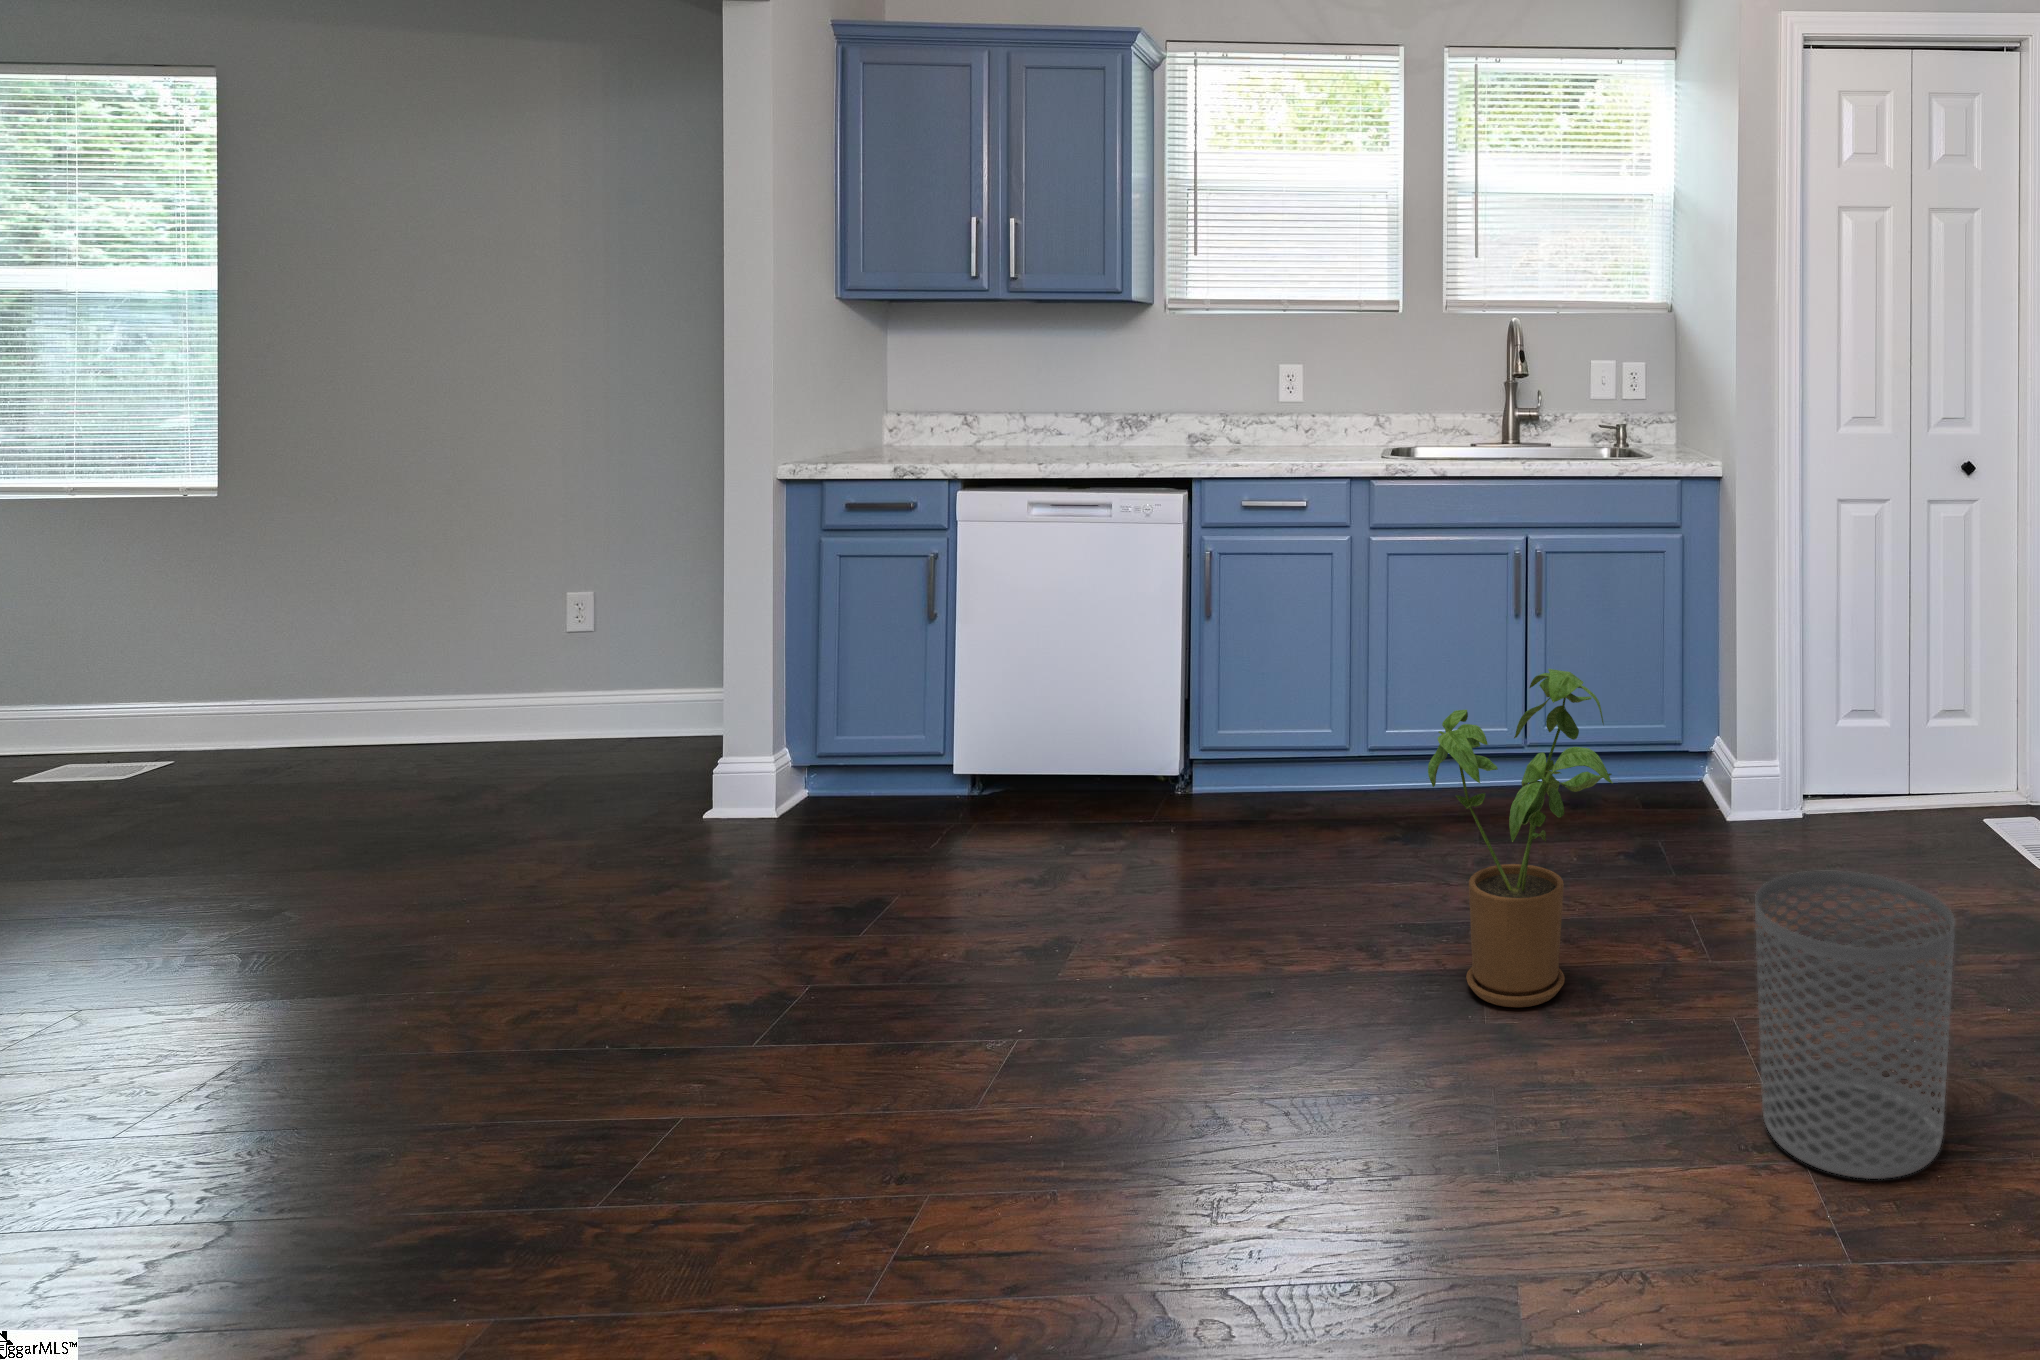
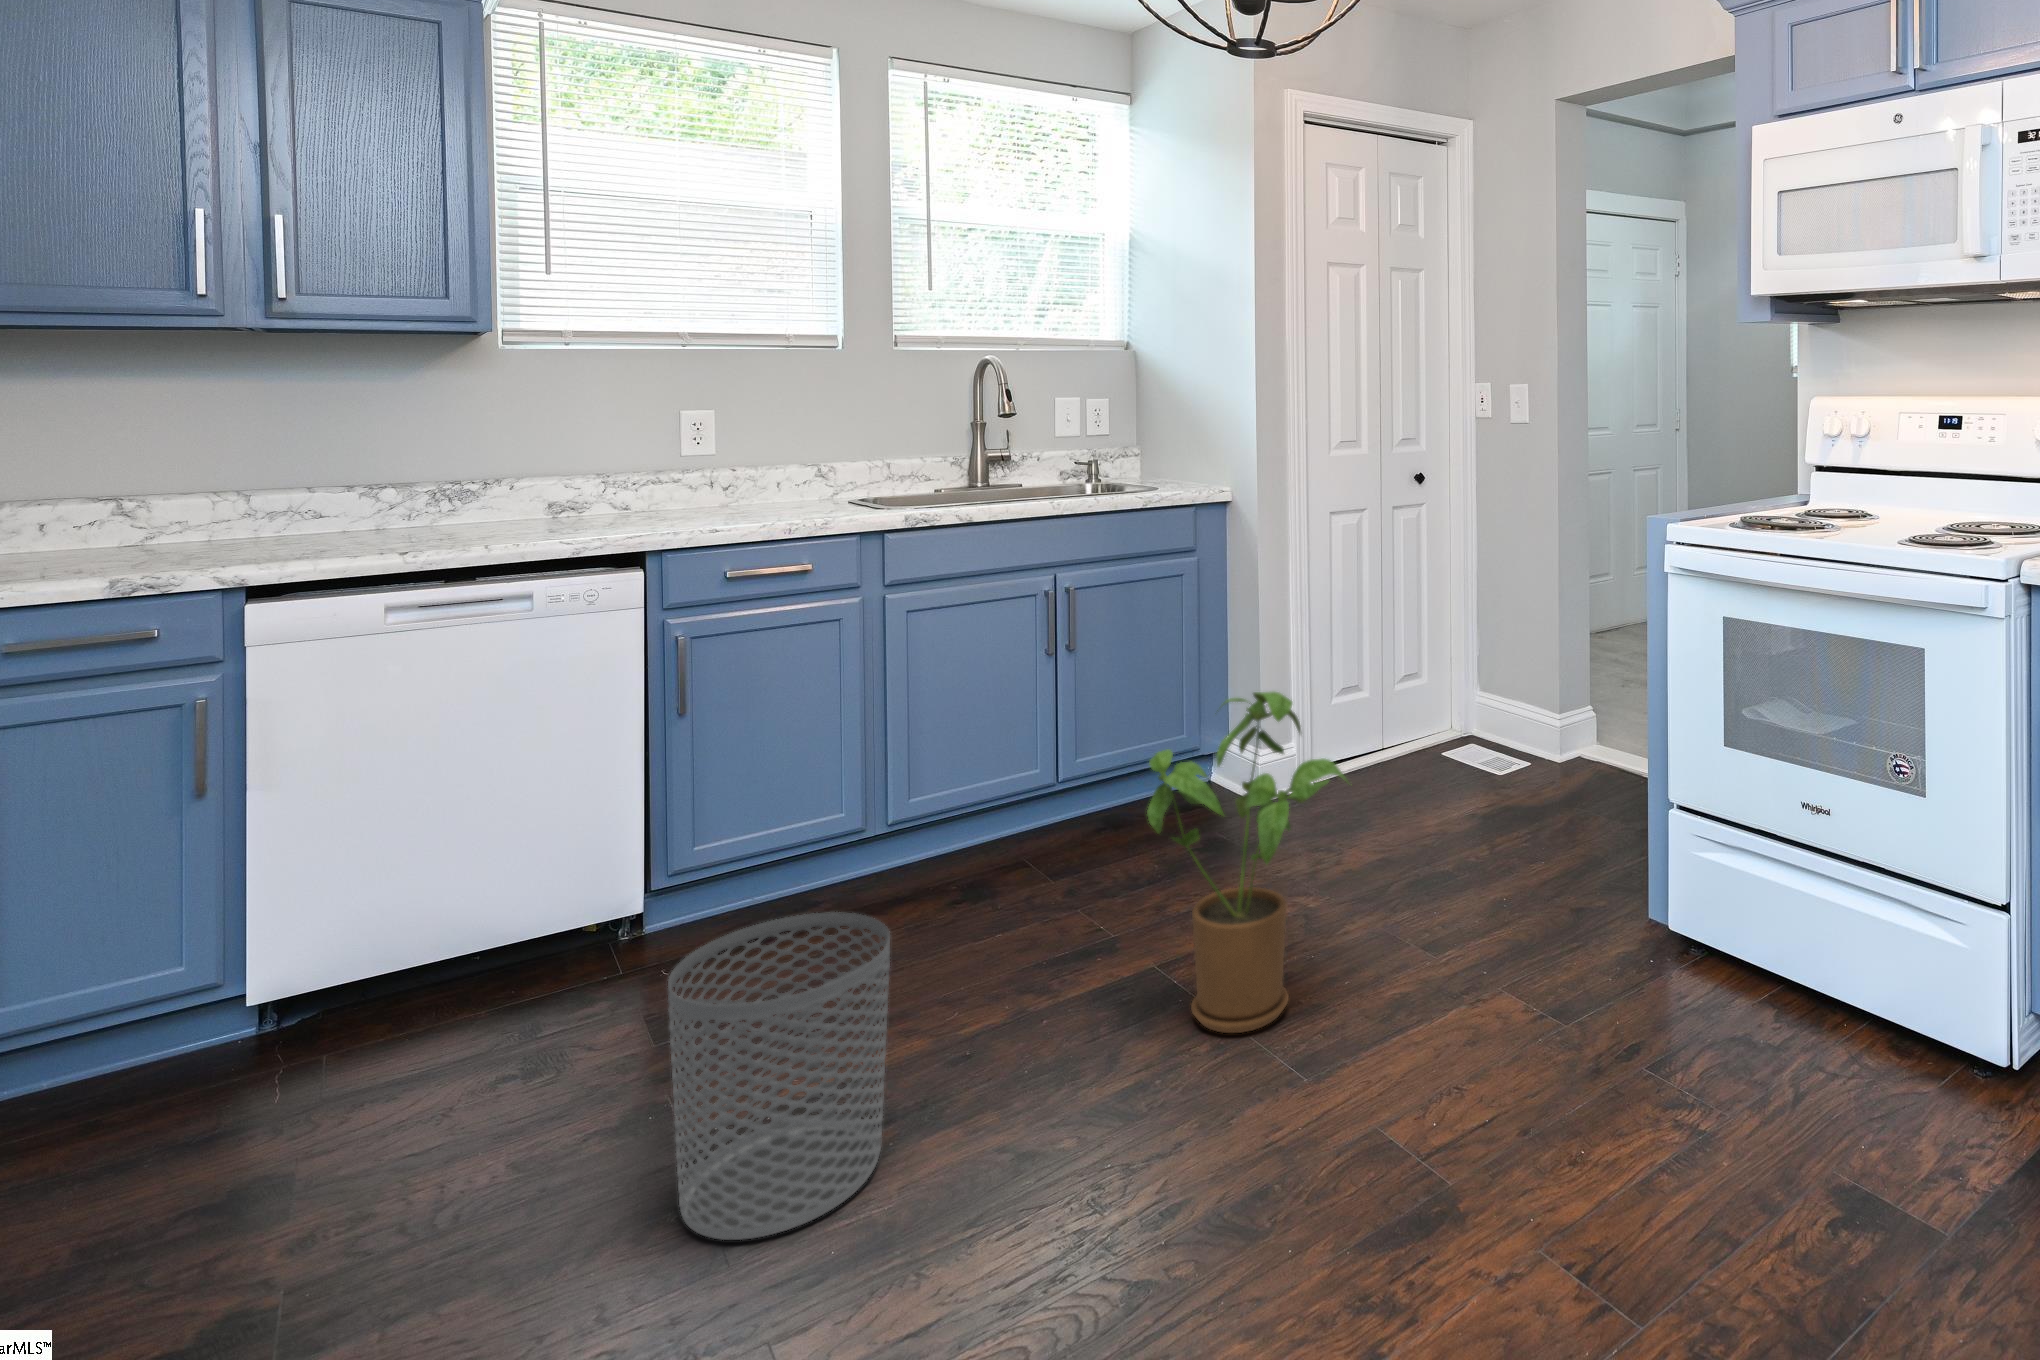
waste bin: present [1755,871,1955,1179] -> present [668,912,890,1240]

